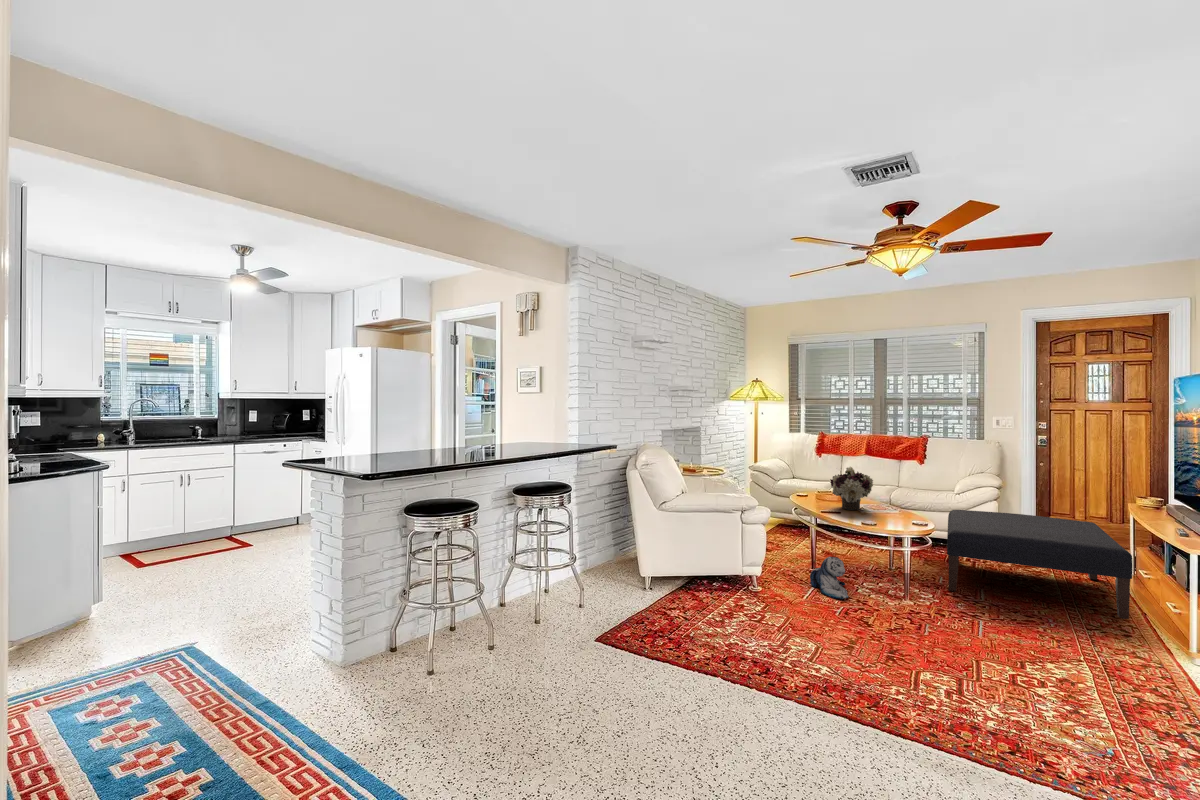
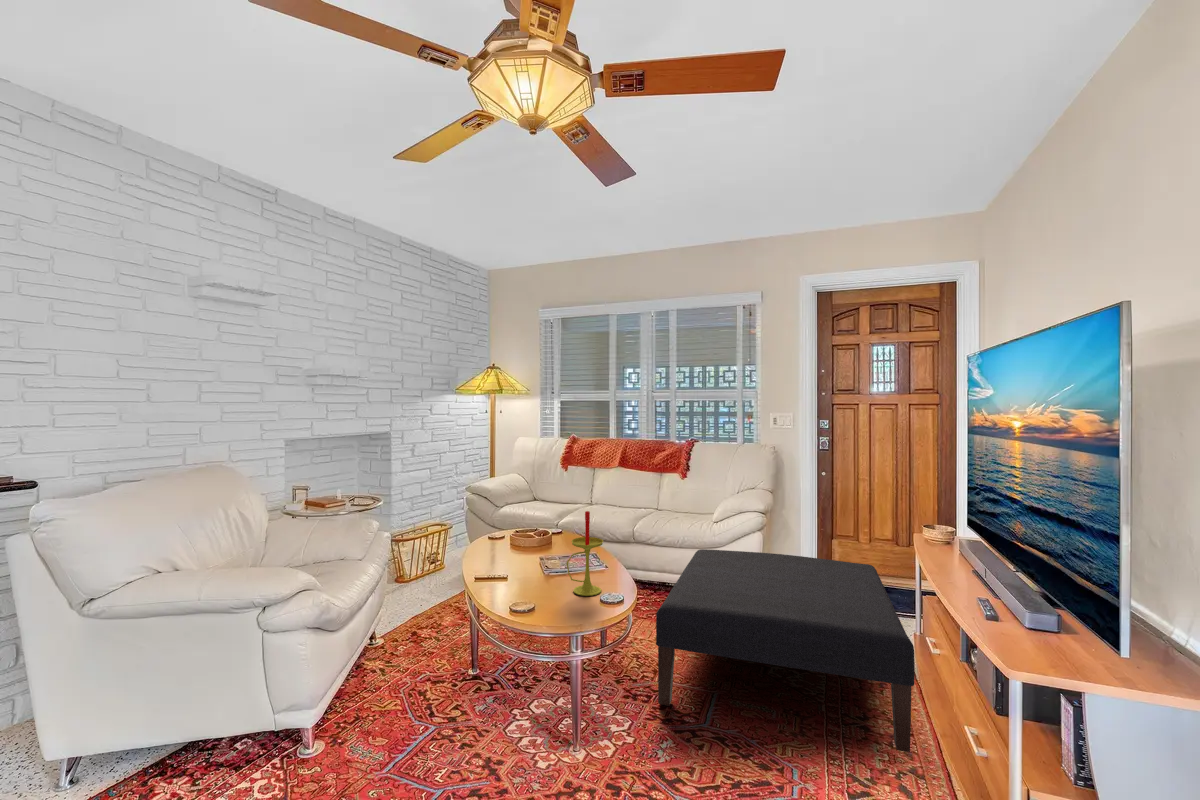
flower arrangement: present [830,467,873,510] -> none [506,496,567,568]
candle: none [891,472,913,522] -> present [567,511,603,596]
plush toy: present [810,557,848,599] -> none [430,669,492,762]

